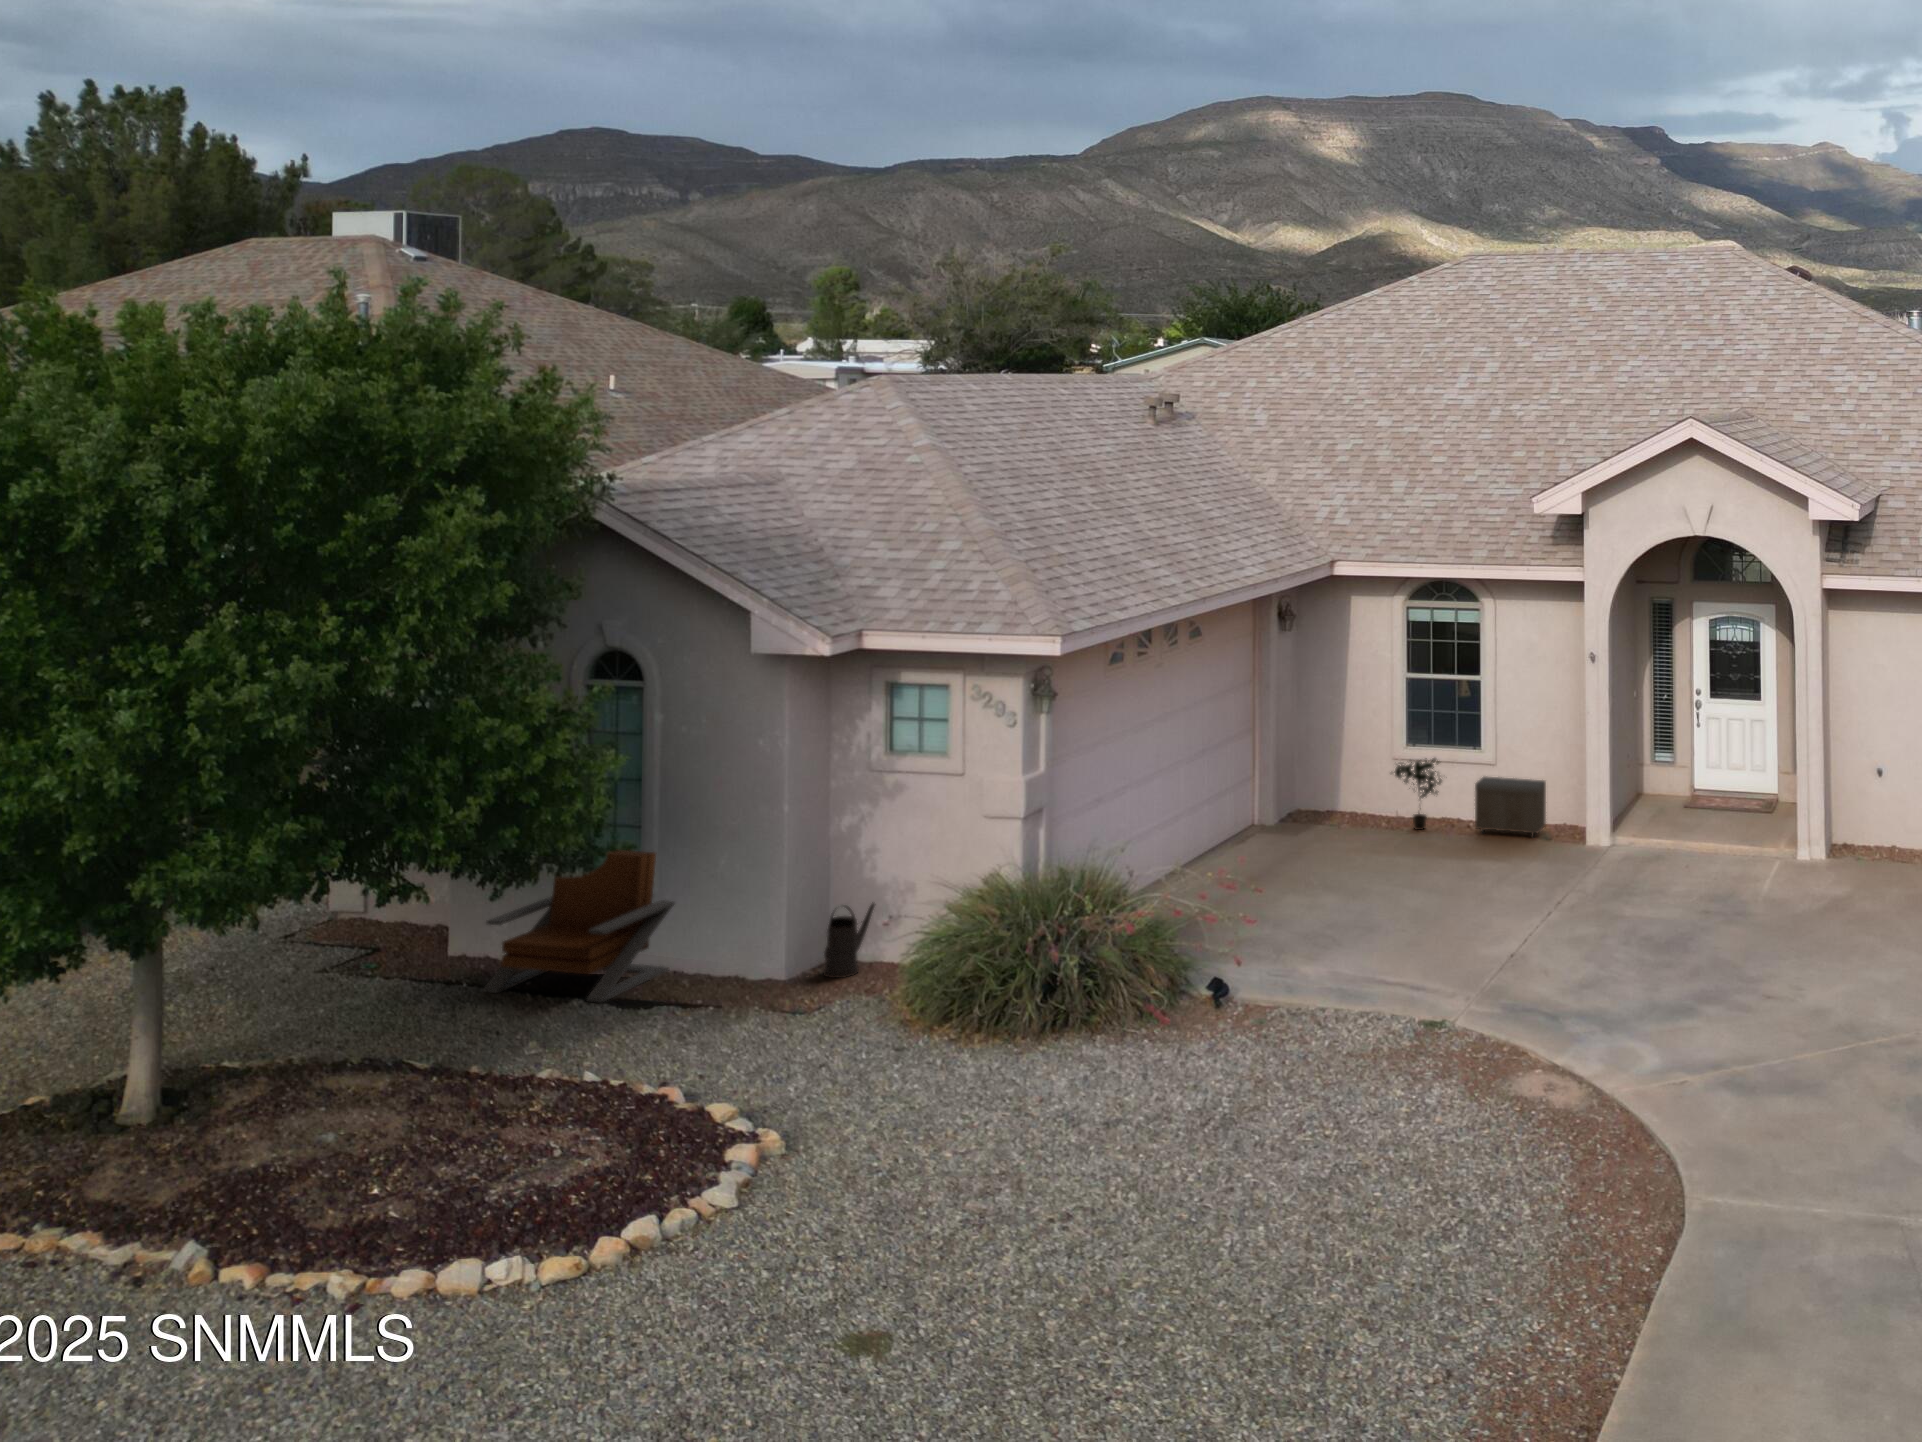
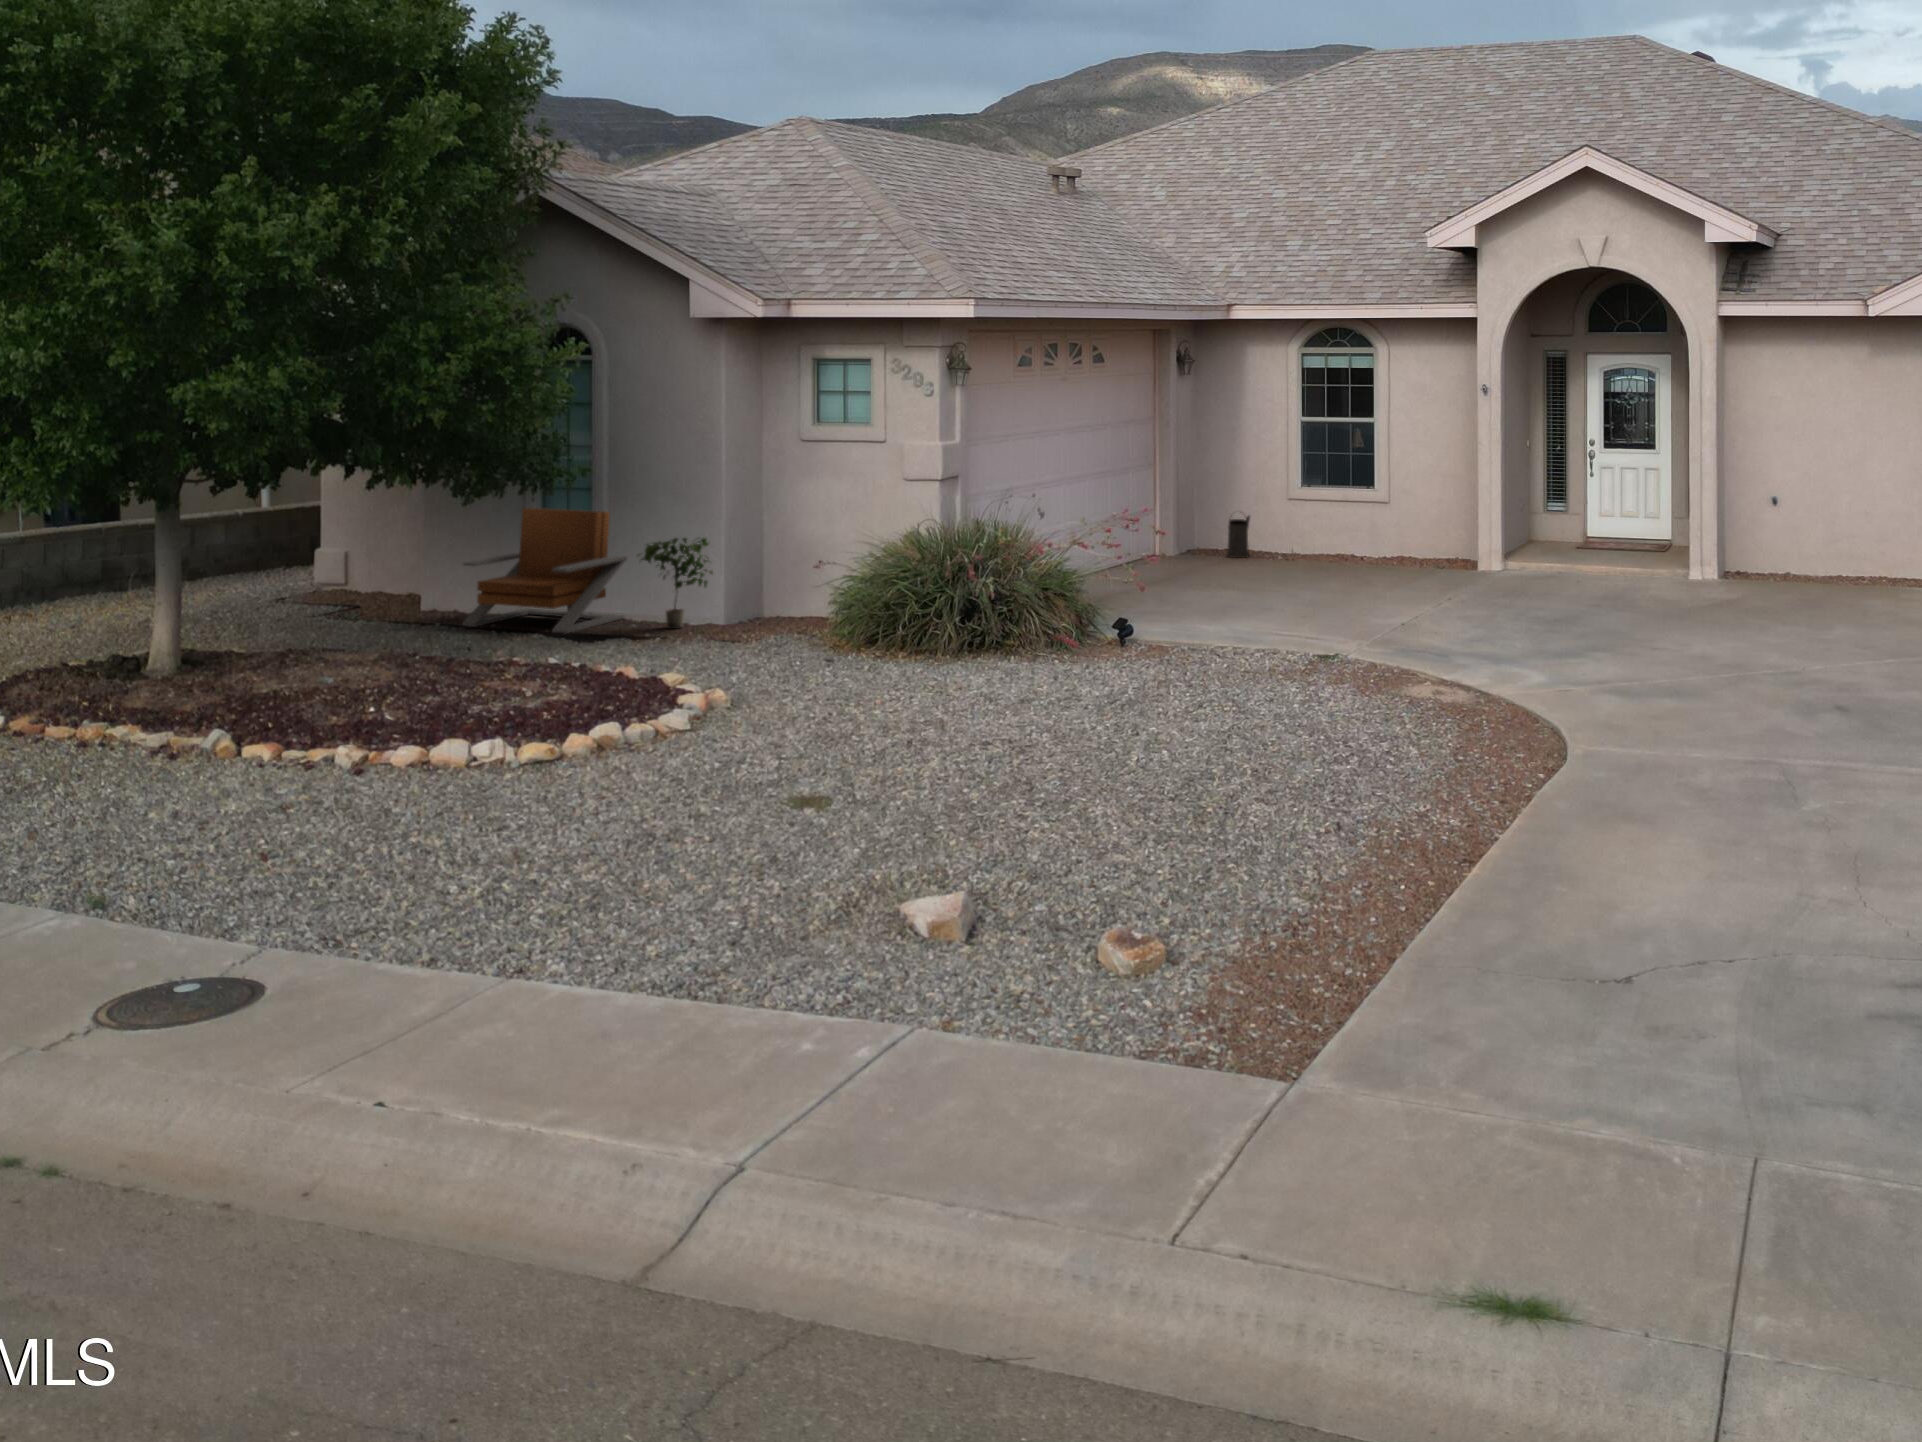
potted plant: present [1395,758,1442,830] -> present [638,538,713,629]
storage bench: present [1475,777,1546,835] -> none [1367,511,1436,566]
watering can: present [823,903,875,978] -> present [1227,516,1250,558]

